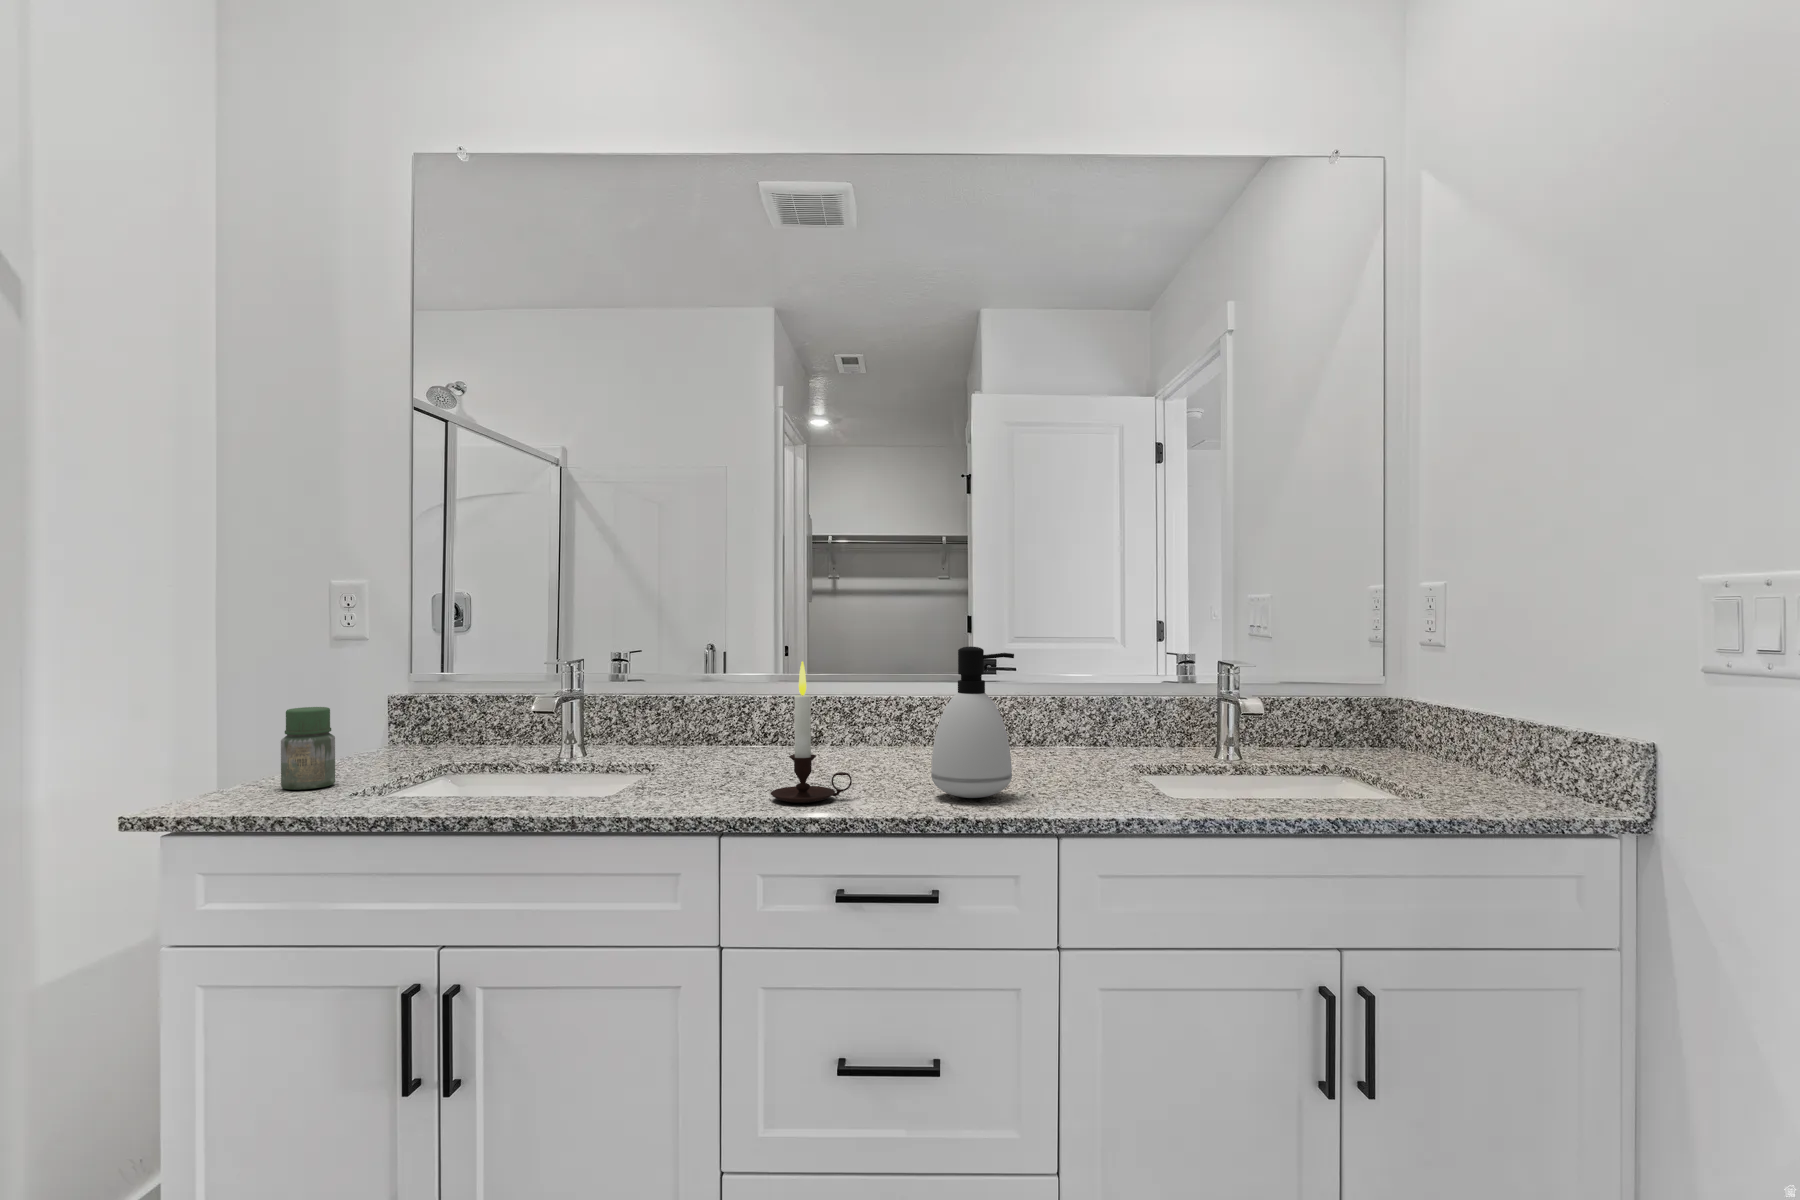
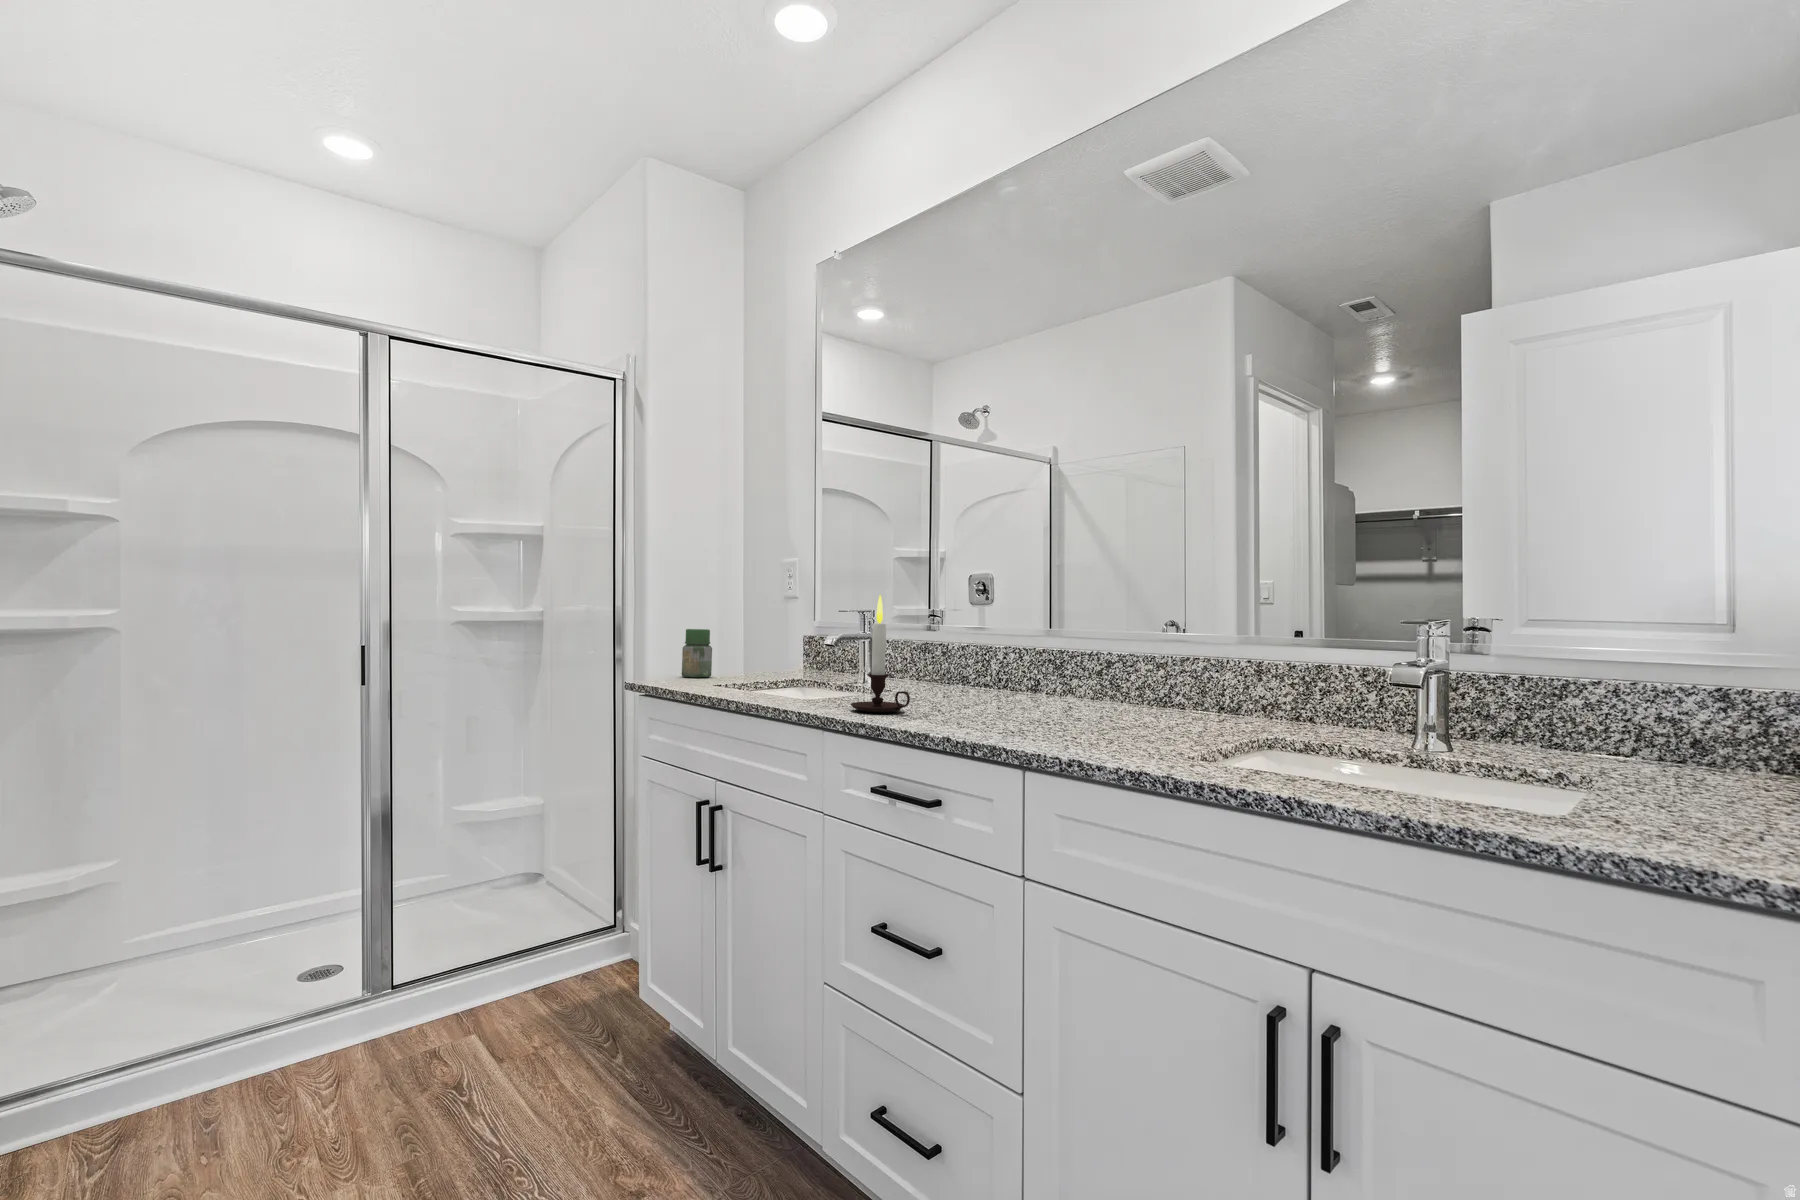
soap dispenser: present [931,646,1014,798] -> none [959,581,1037,727]

